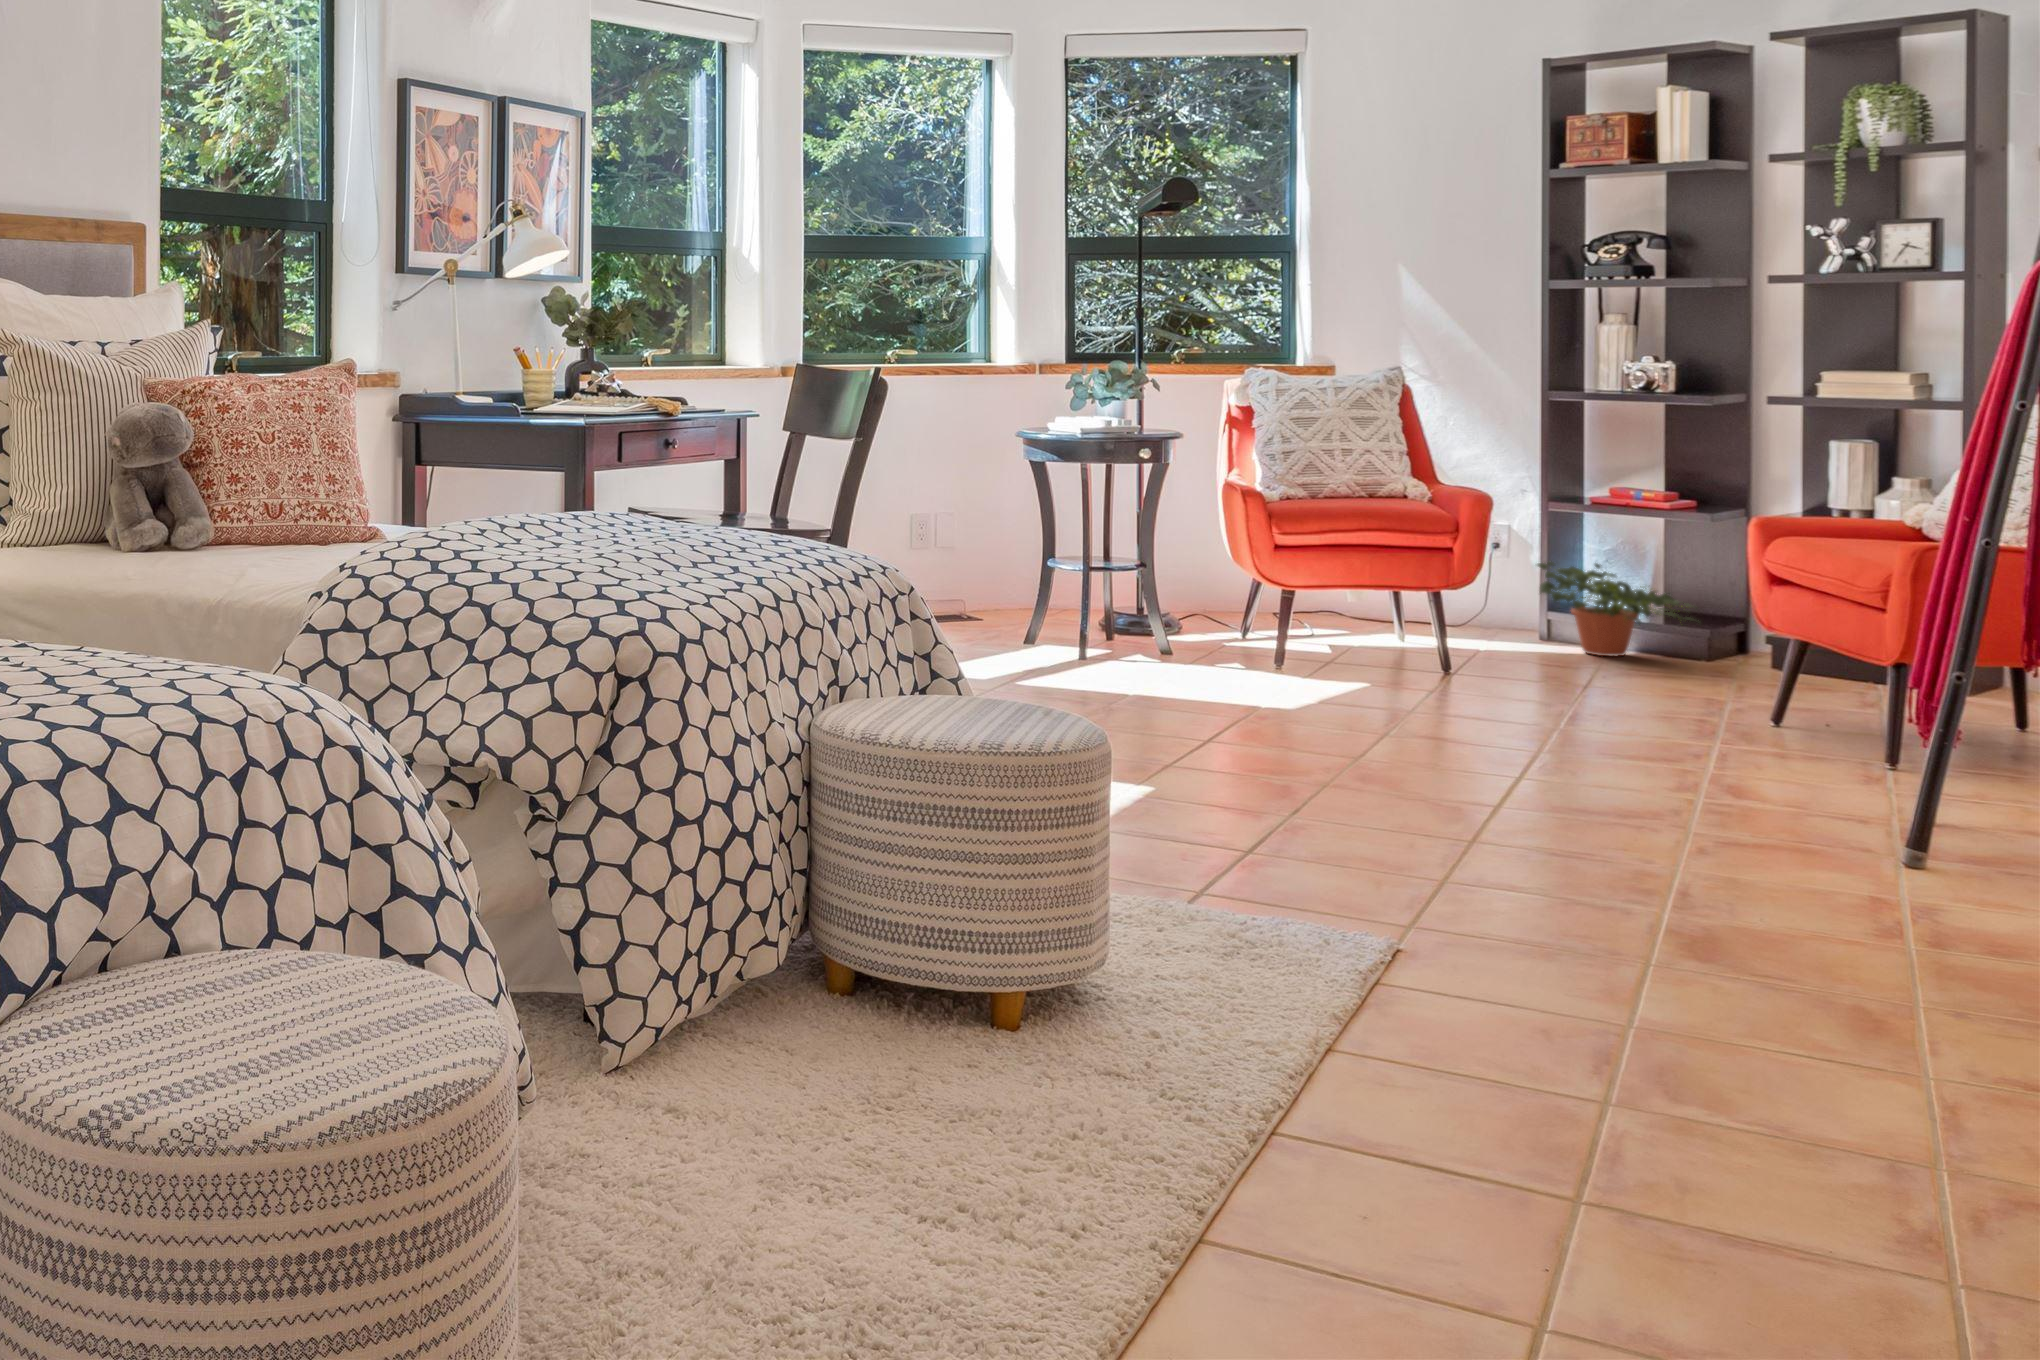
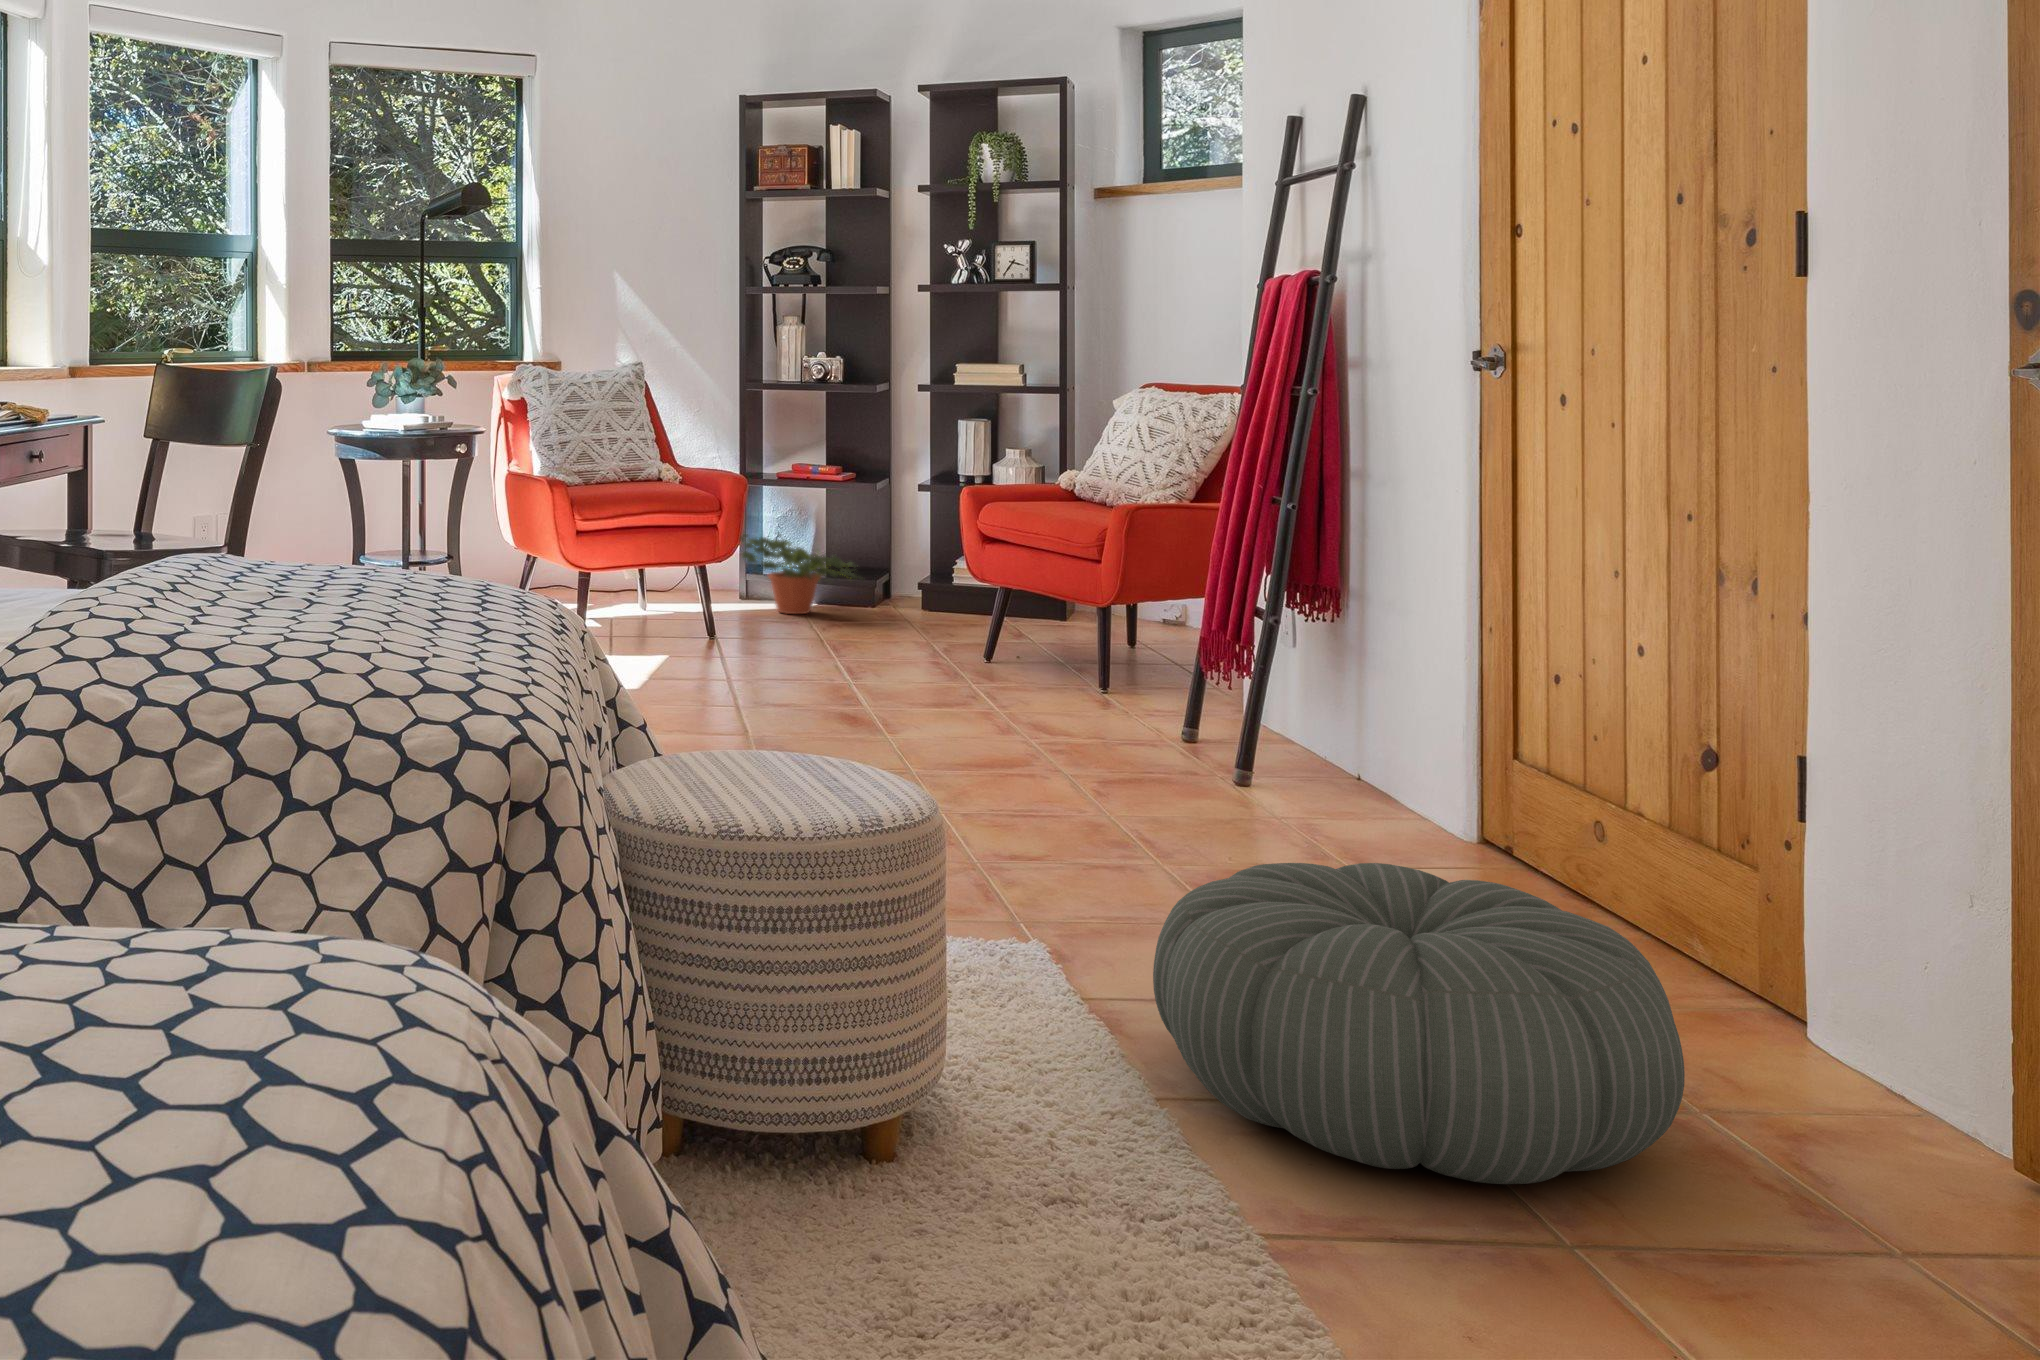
pouf: none [1312,855,1825,1148] -> present [1153,863,1685,1184]

